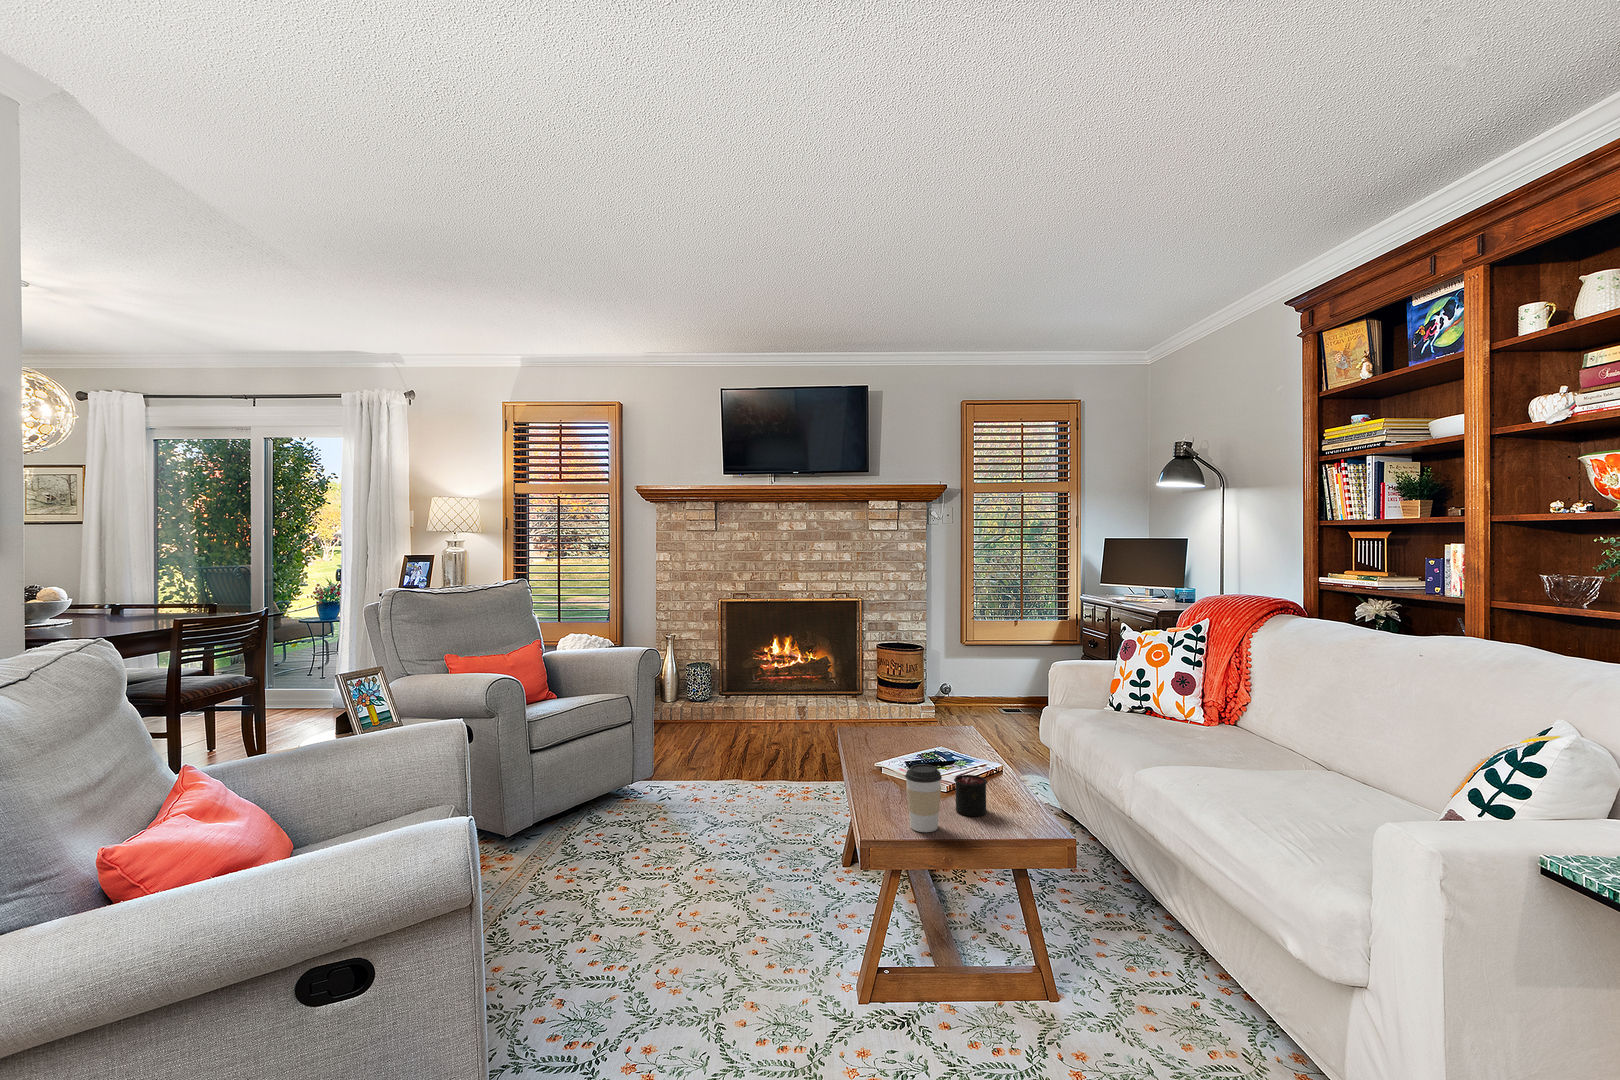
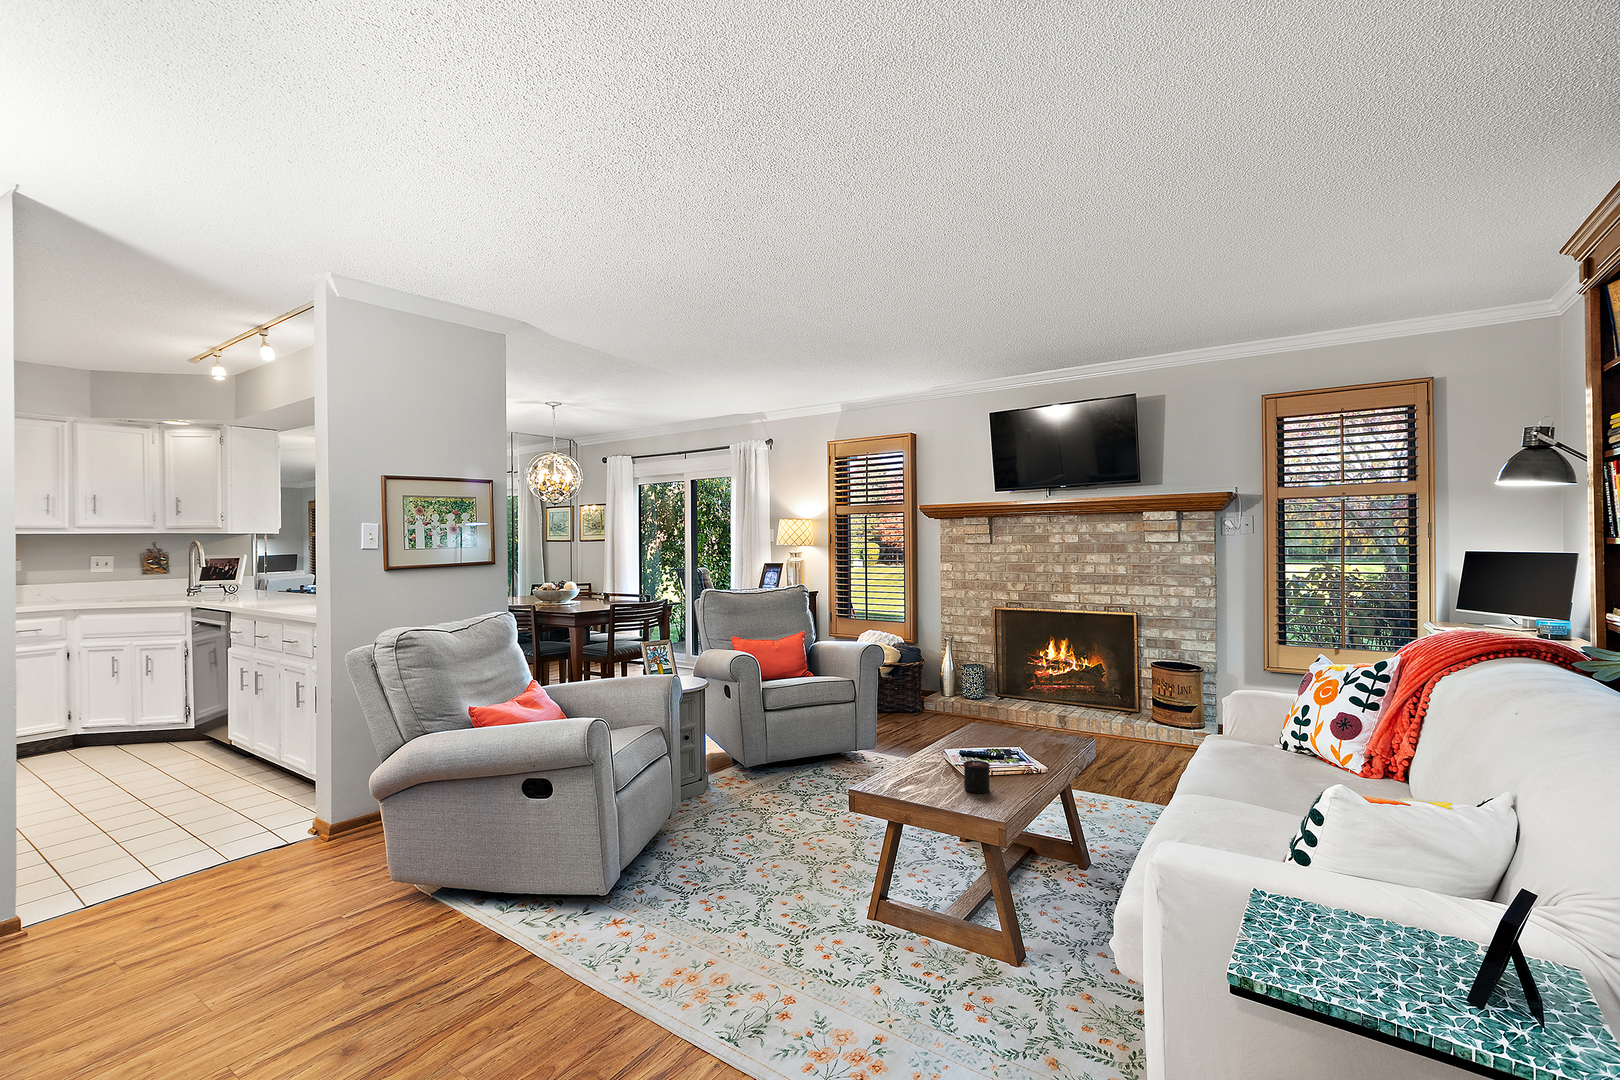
coffee cup: present [905,764,942,832] -> none [909,742,937,794]

